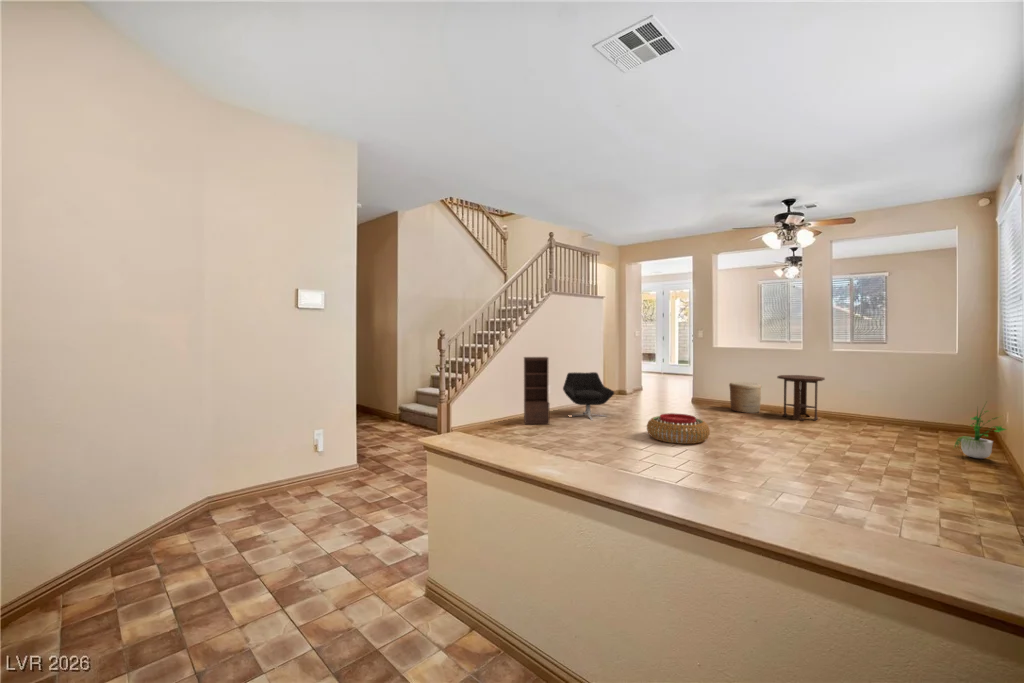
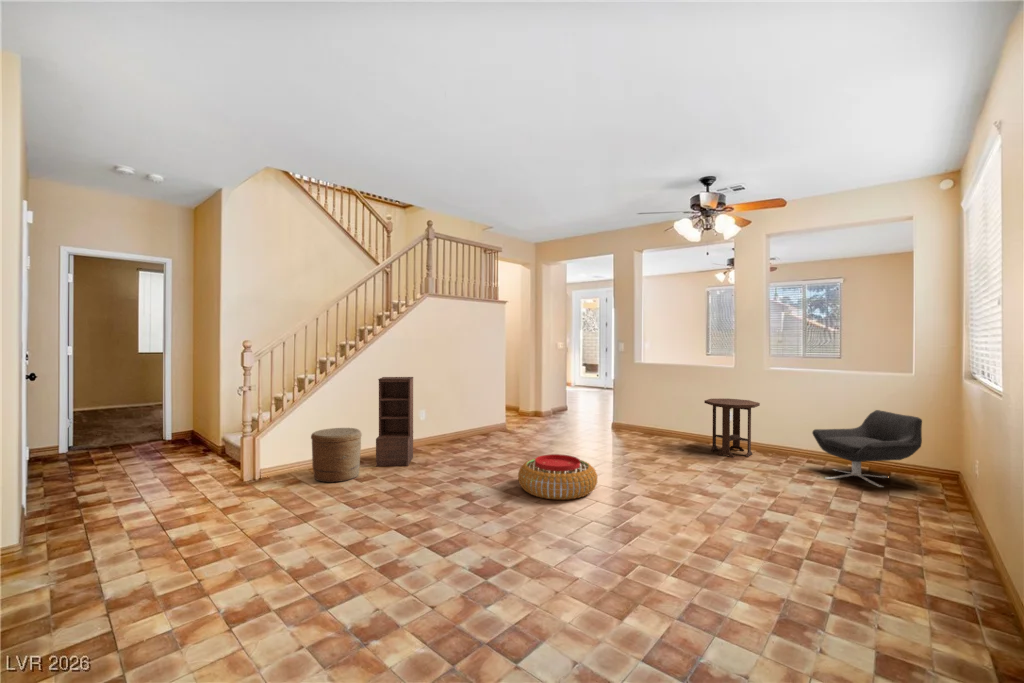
lounge chair: present [563,372,614,420] -> present [812,410,922,487]
woven basket: present [729,382,762,413] -> present [311,428,362,483]
potted plant: present [954,411,1006,459] -> none [906,441,975,523]

